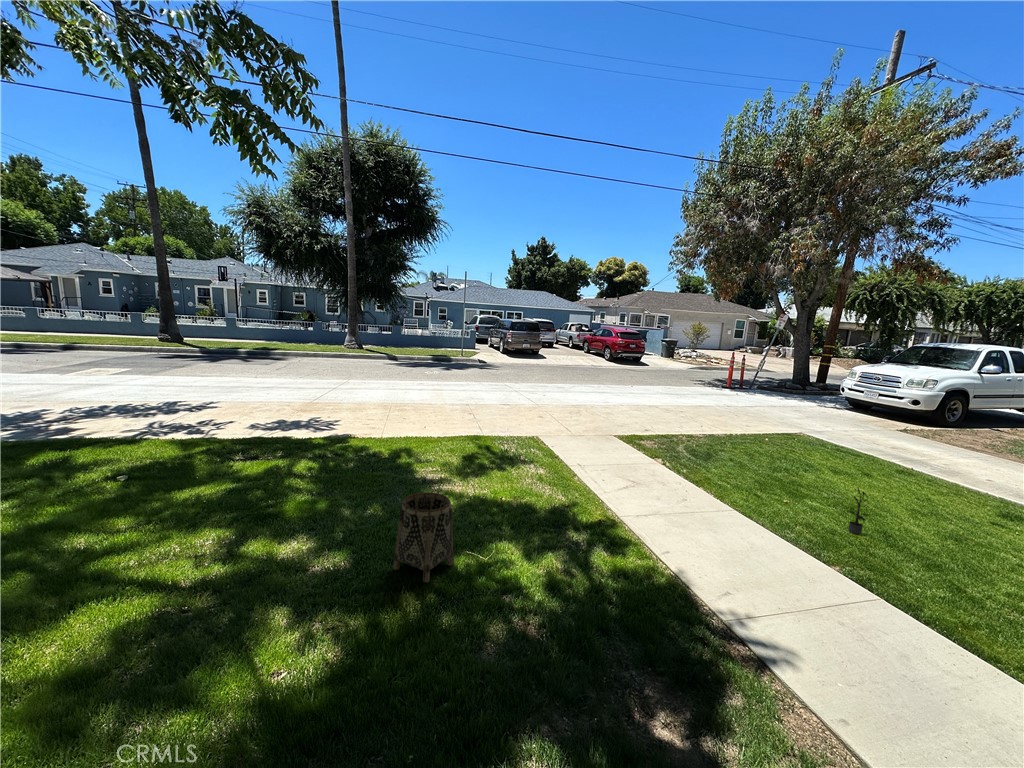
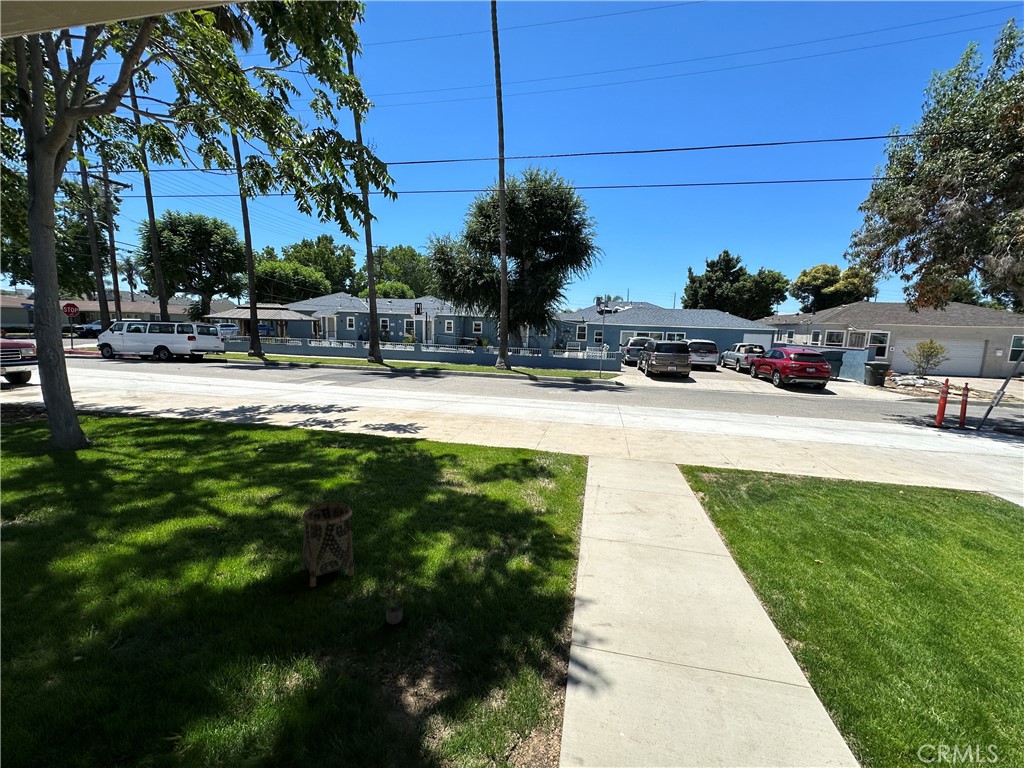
potted plant: present [848,487,869,534] -> present [379,554,415,624]

